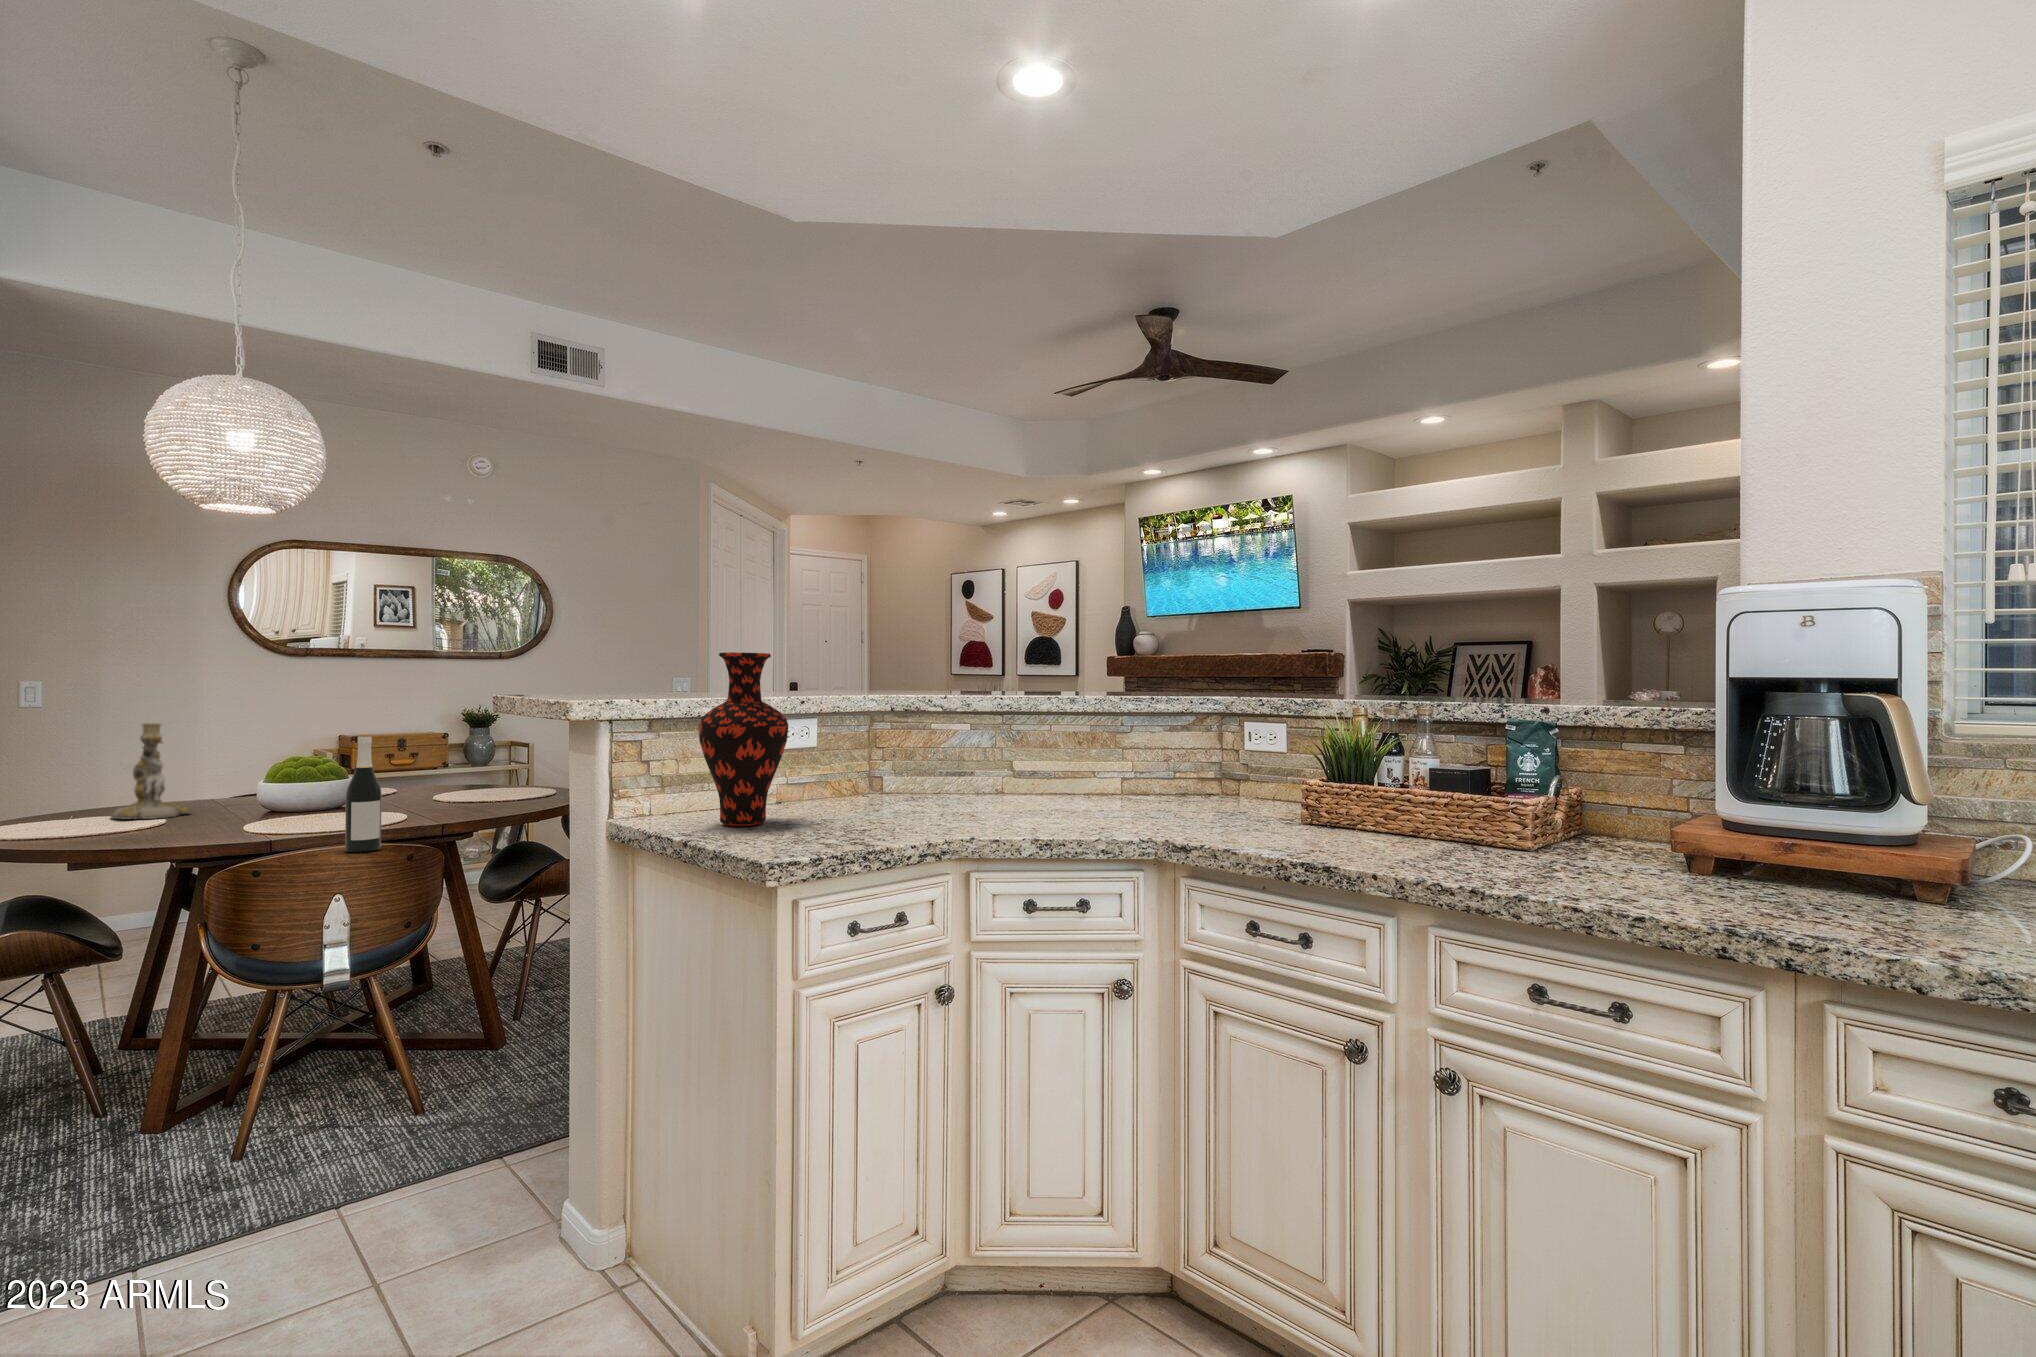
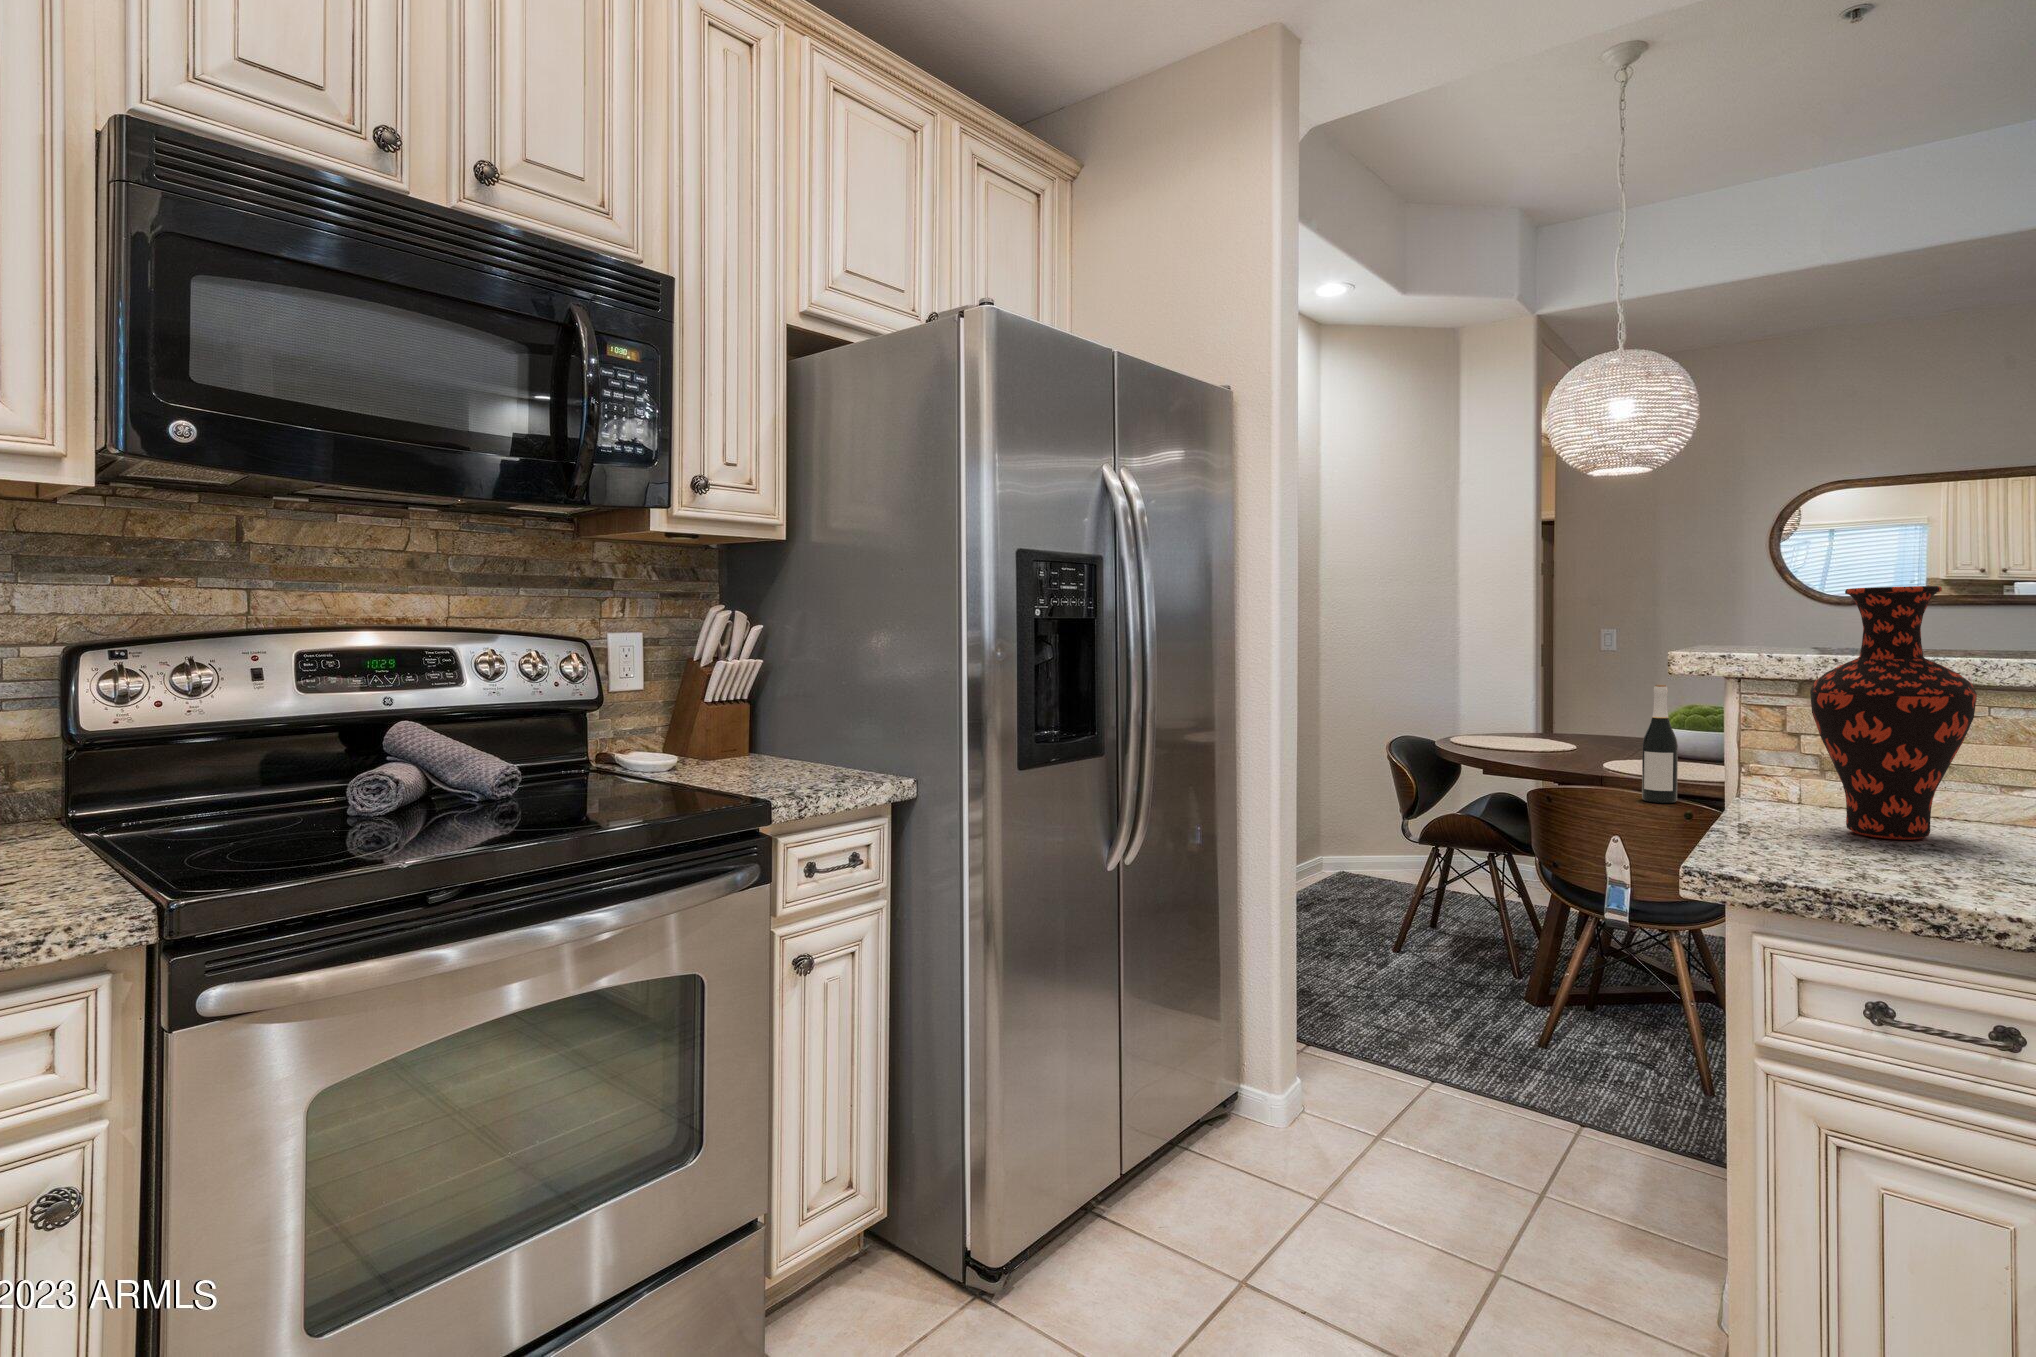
candlestick: present [111,723,192,820] -> none [1563,667,1624,751]

